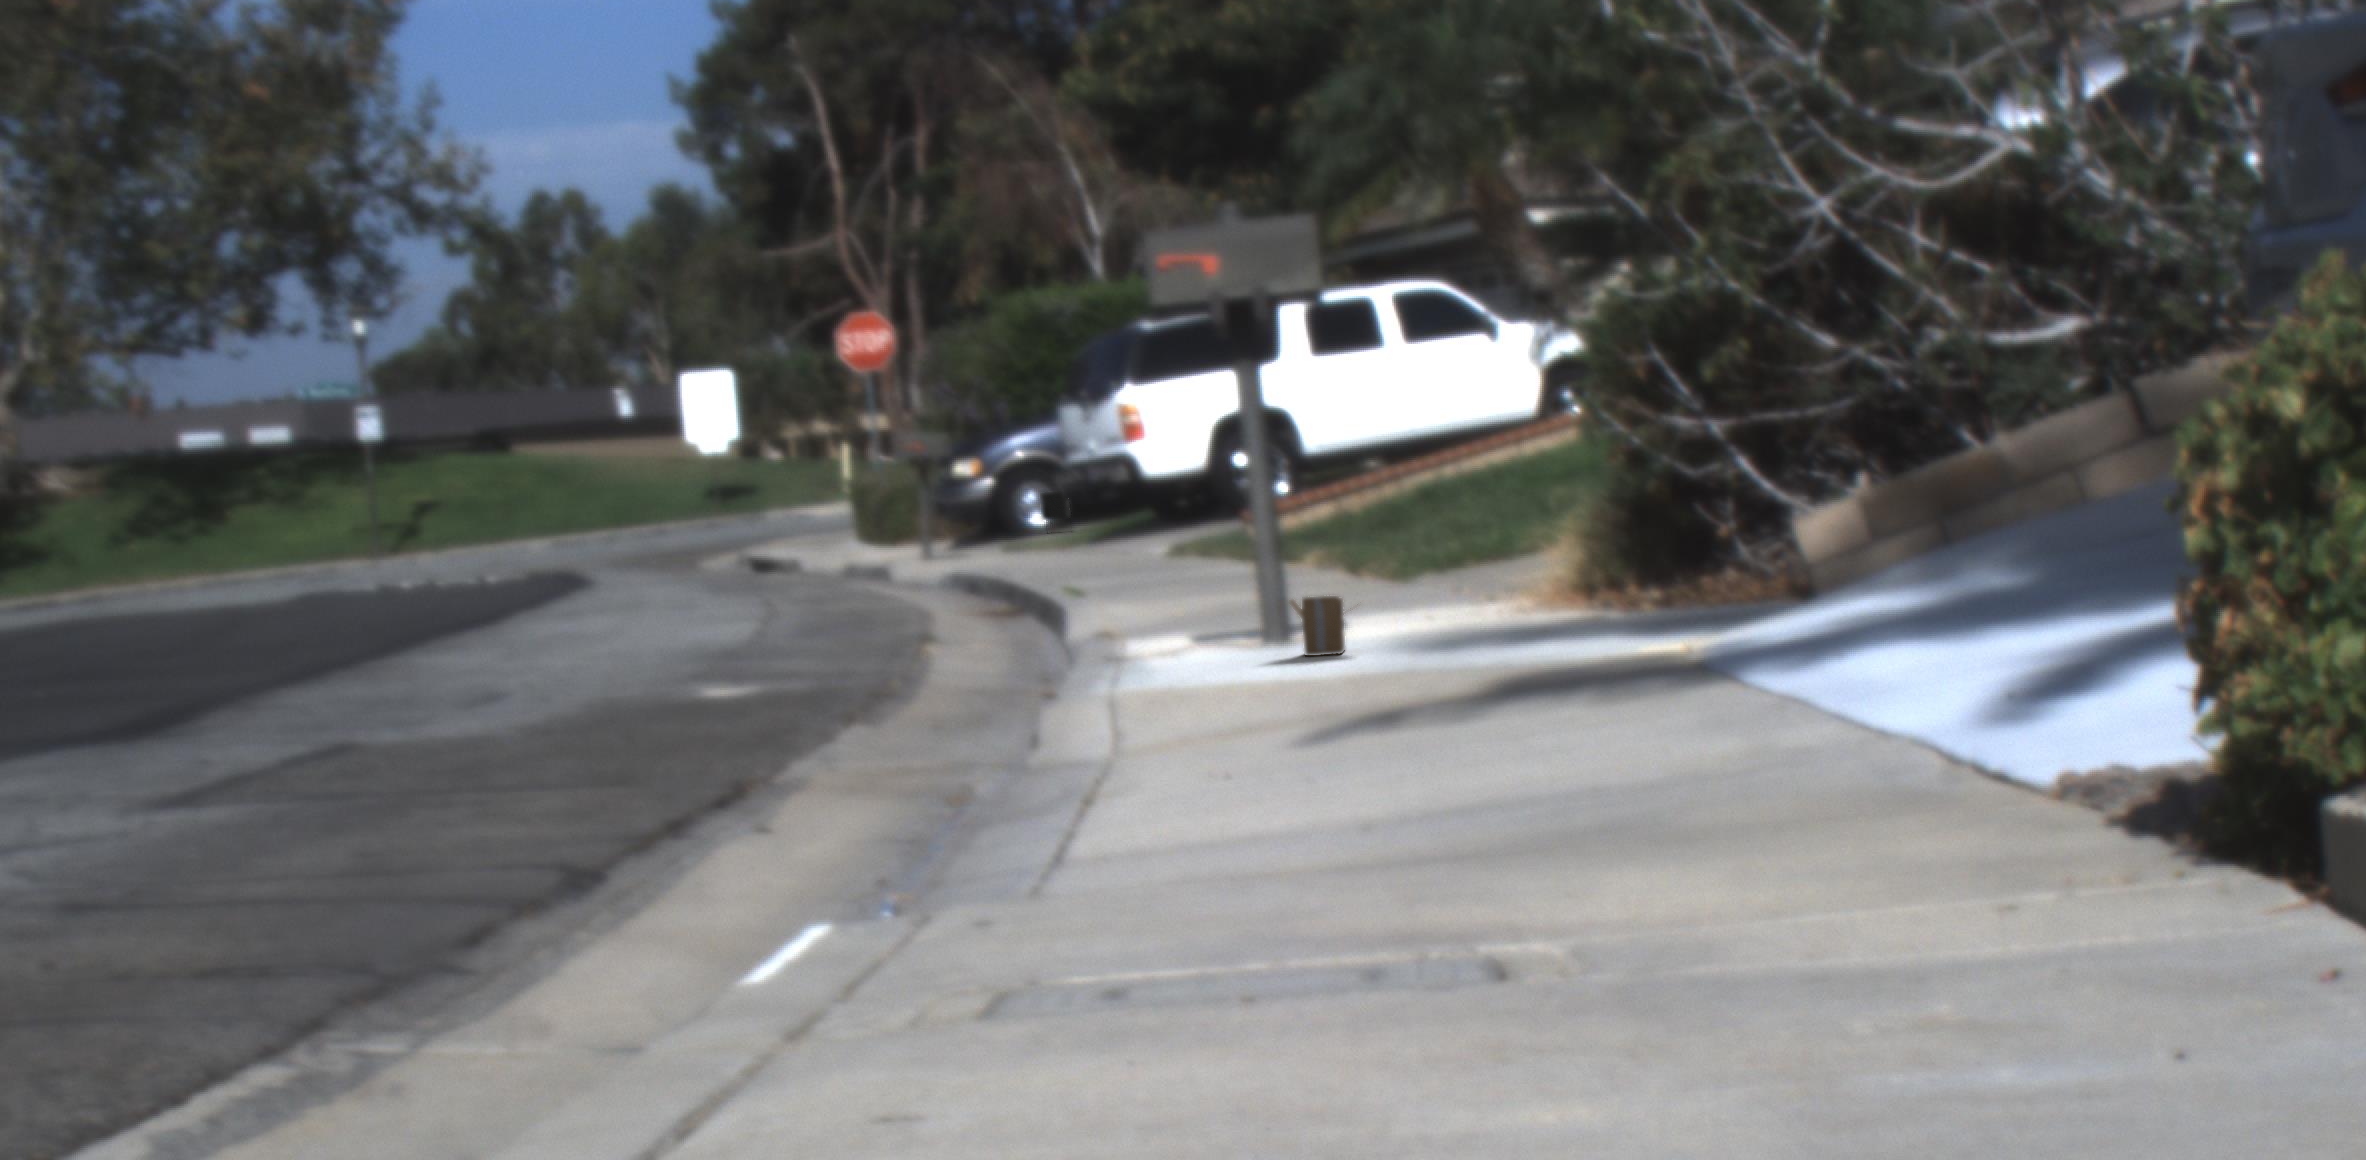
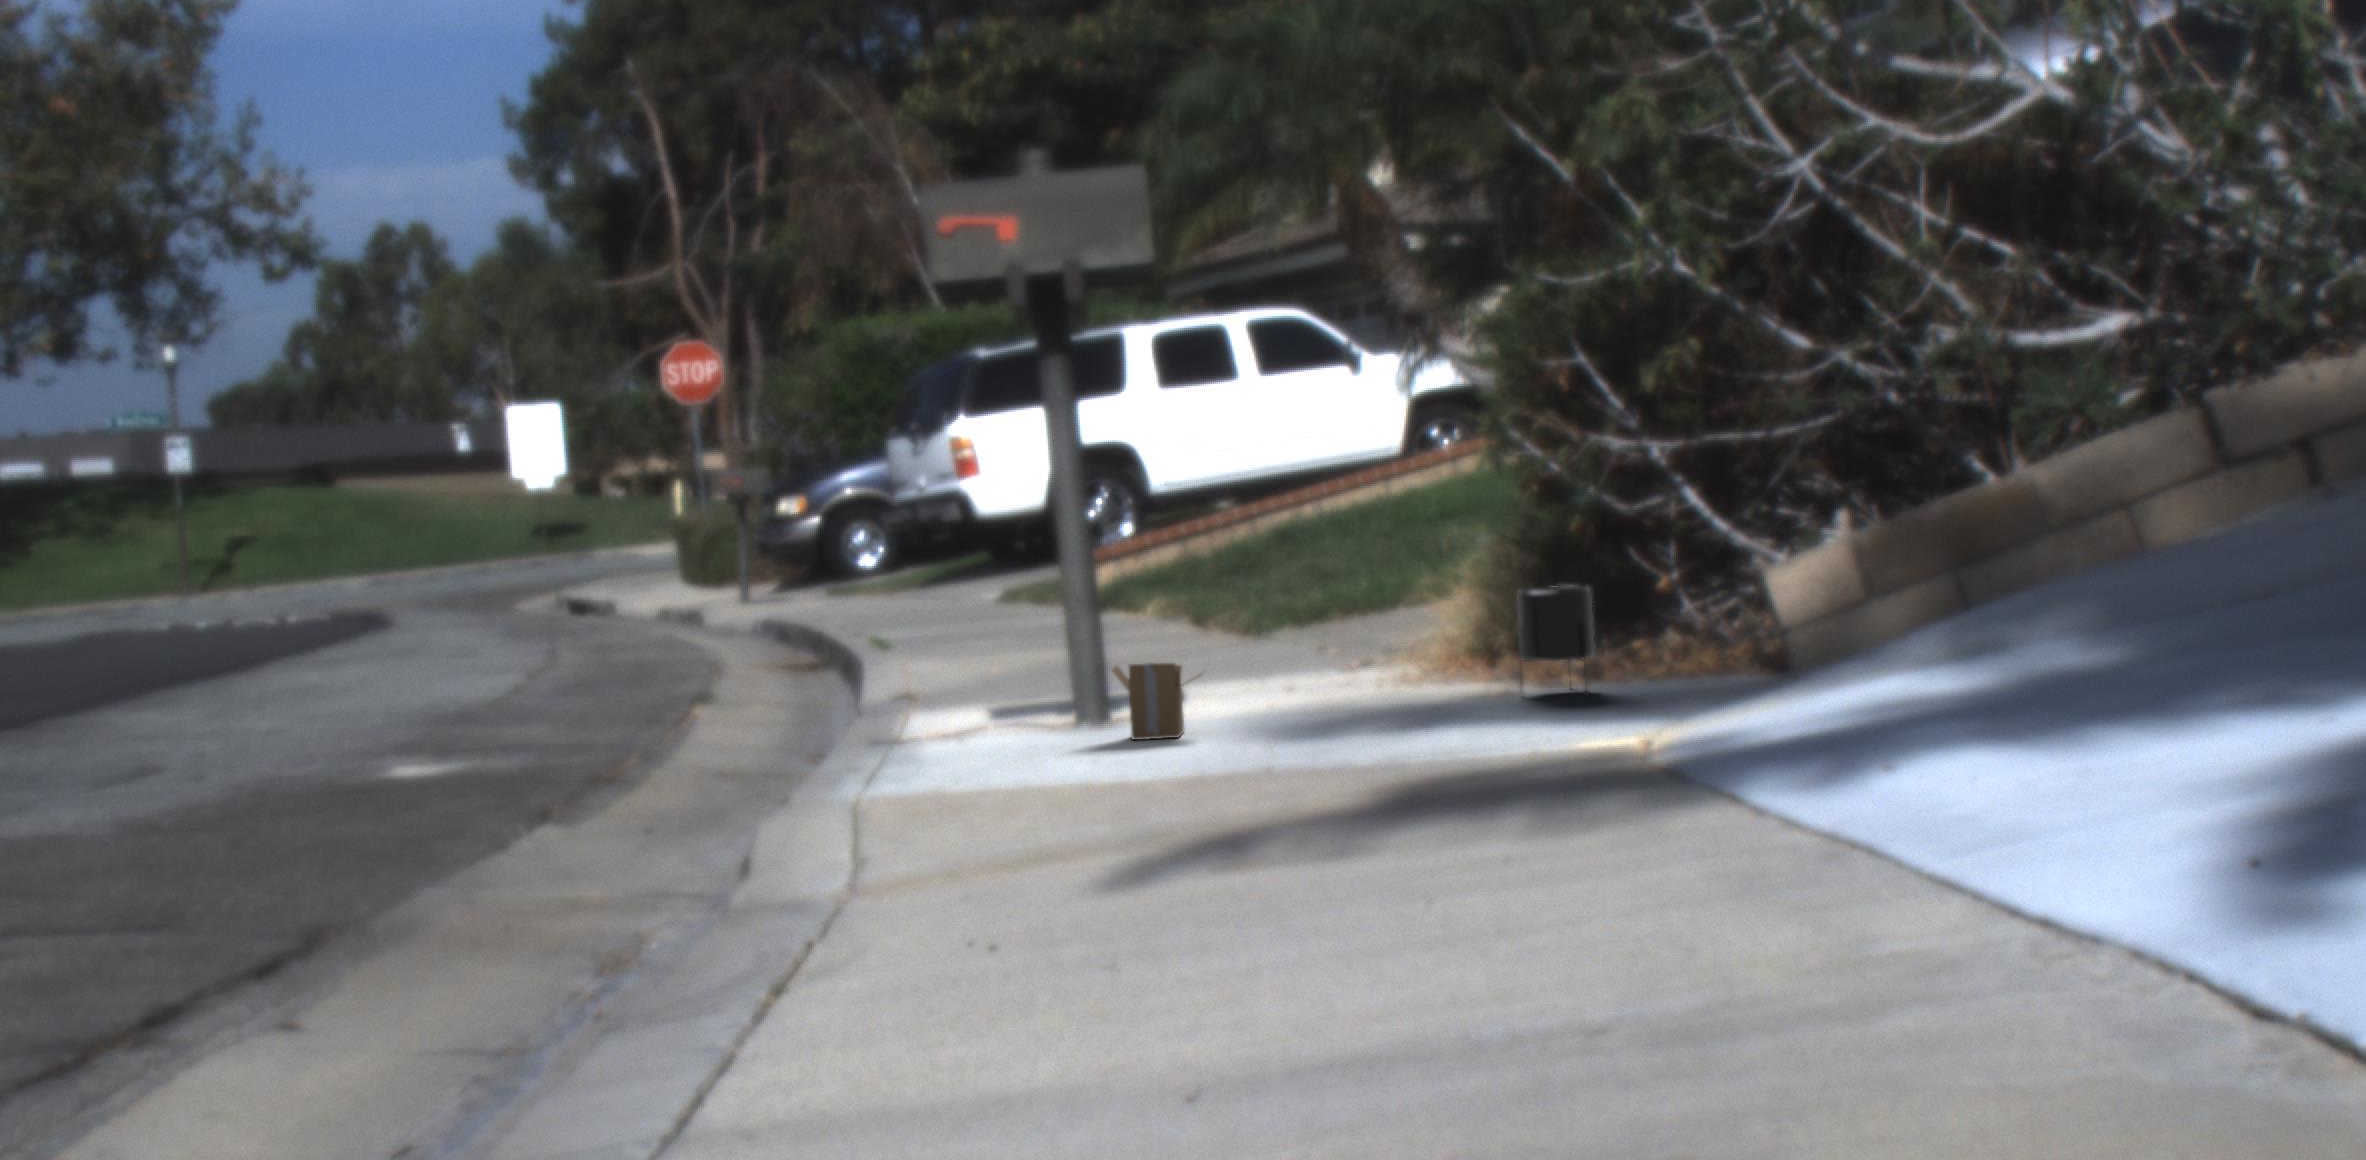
planter: present [1040,492,1071,524] -> present [1517,586,1595,690]

